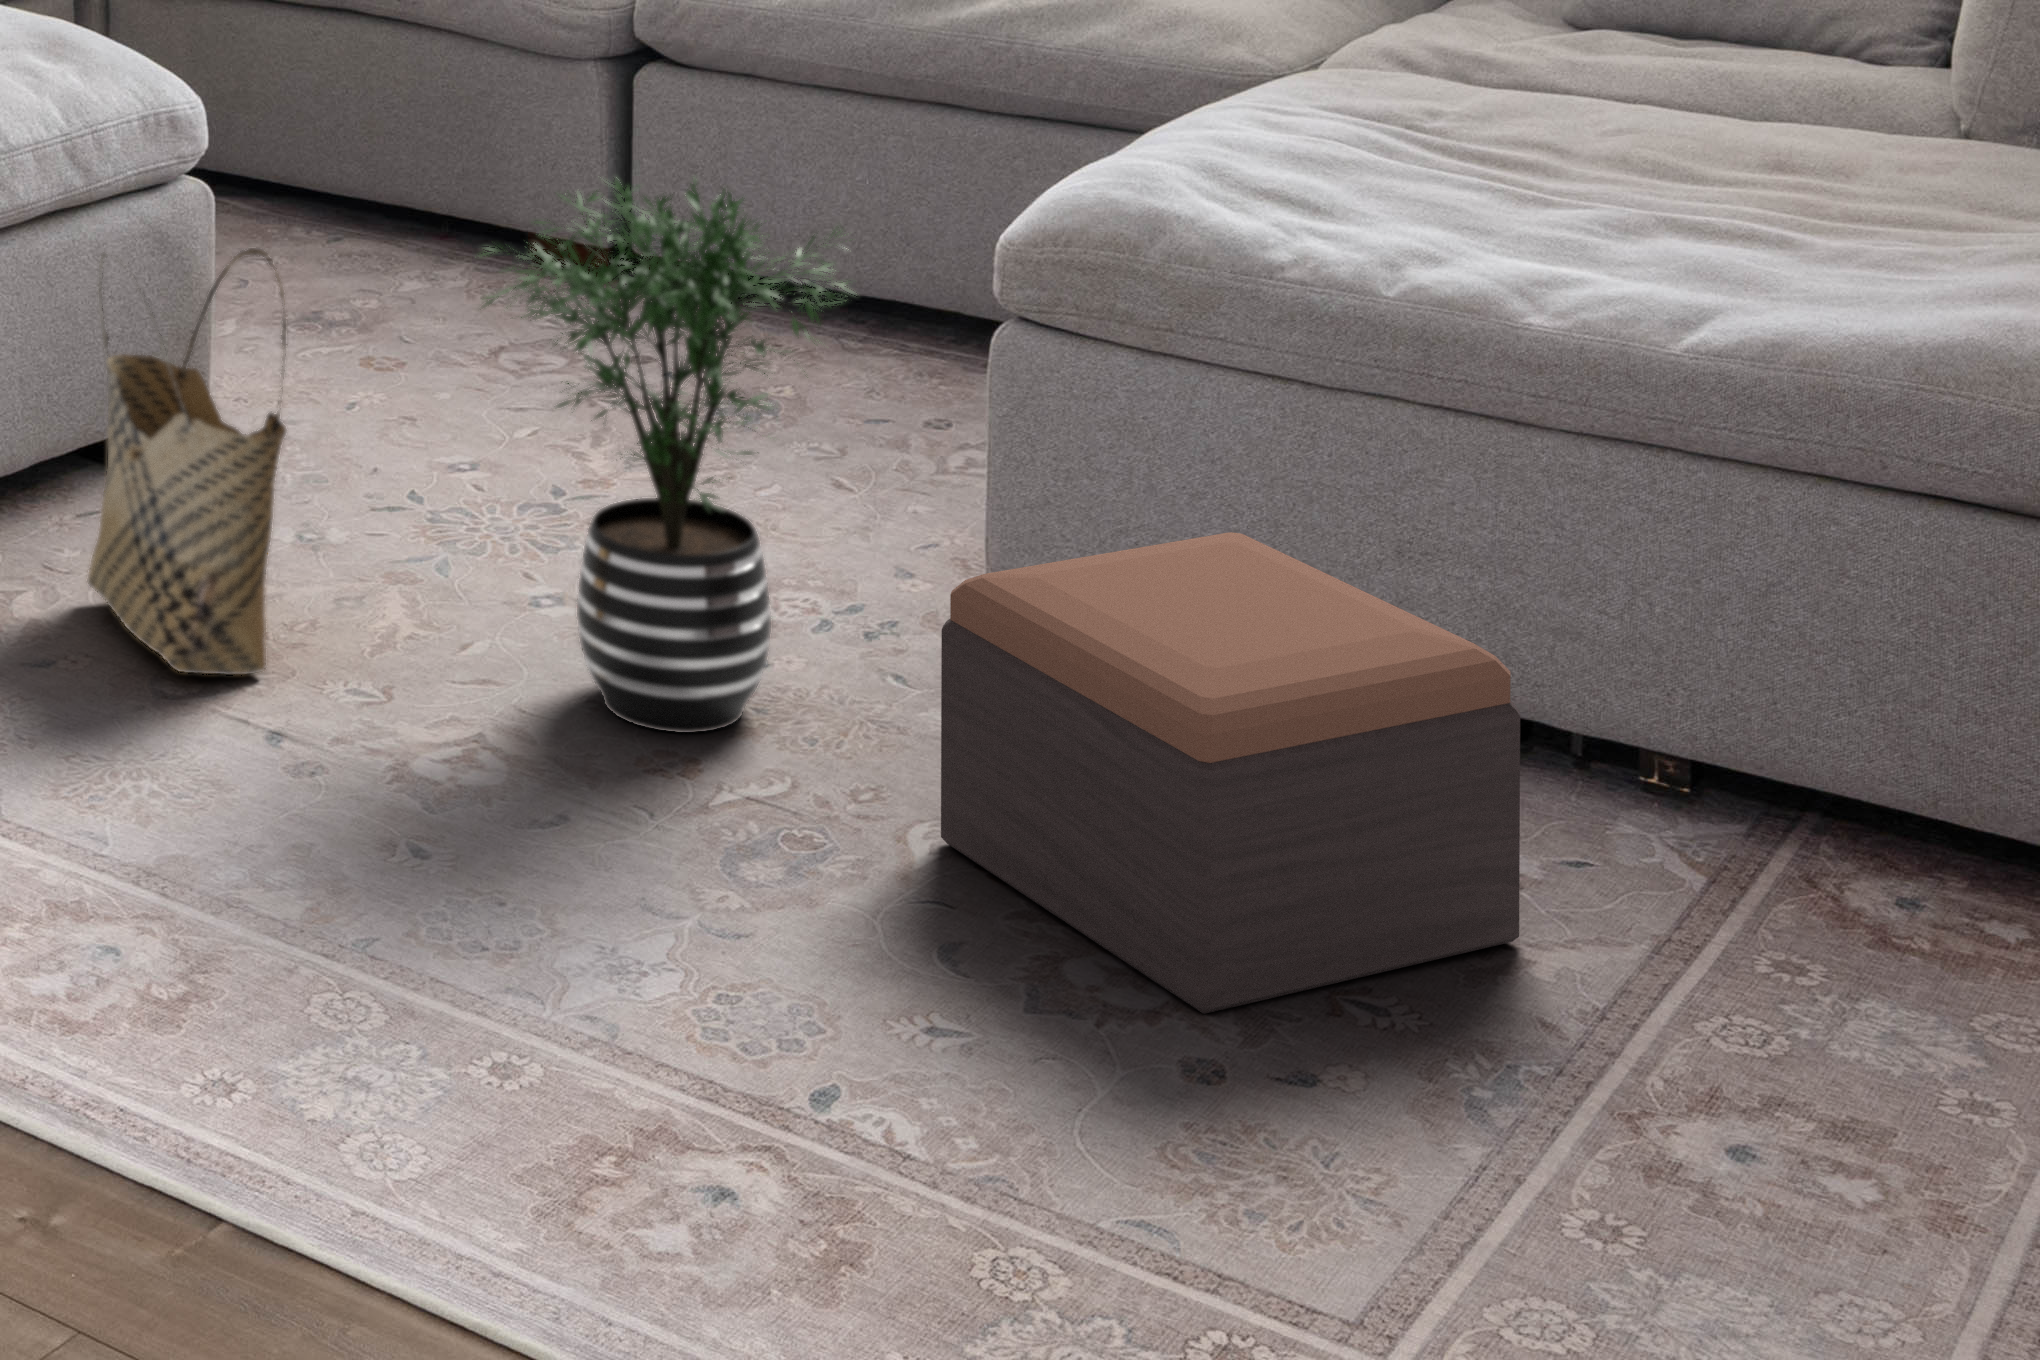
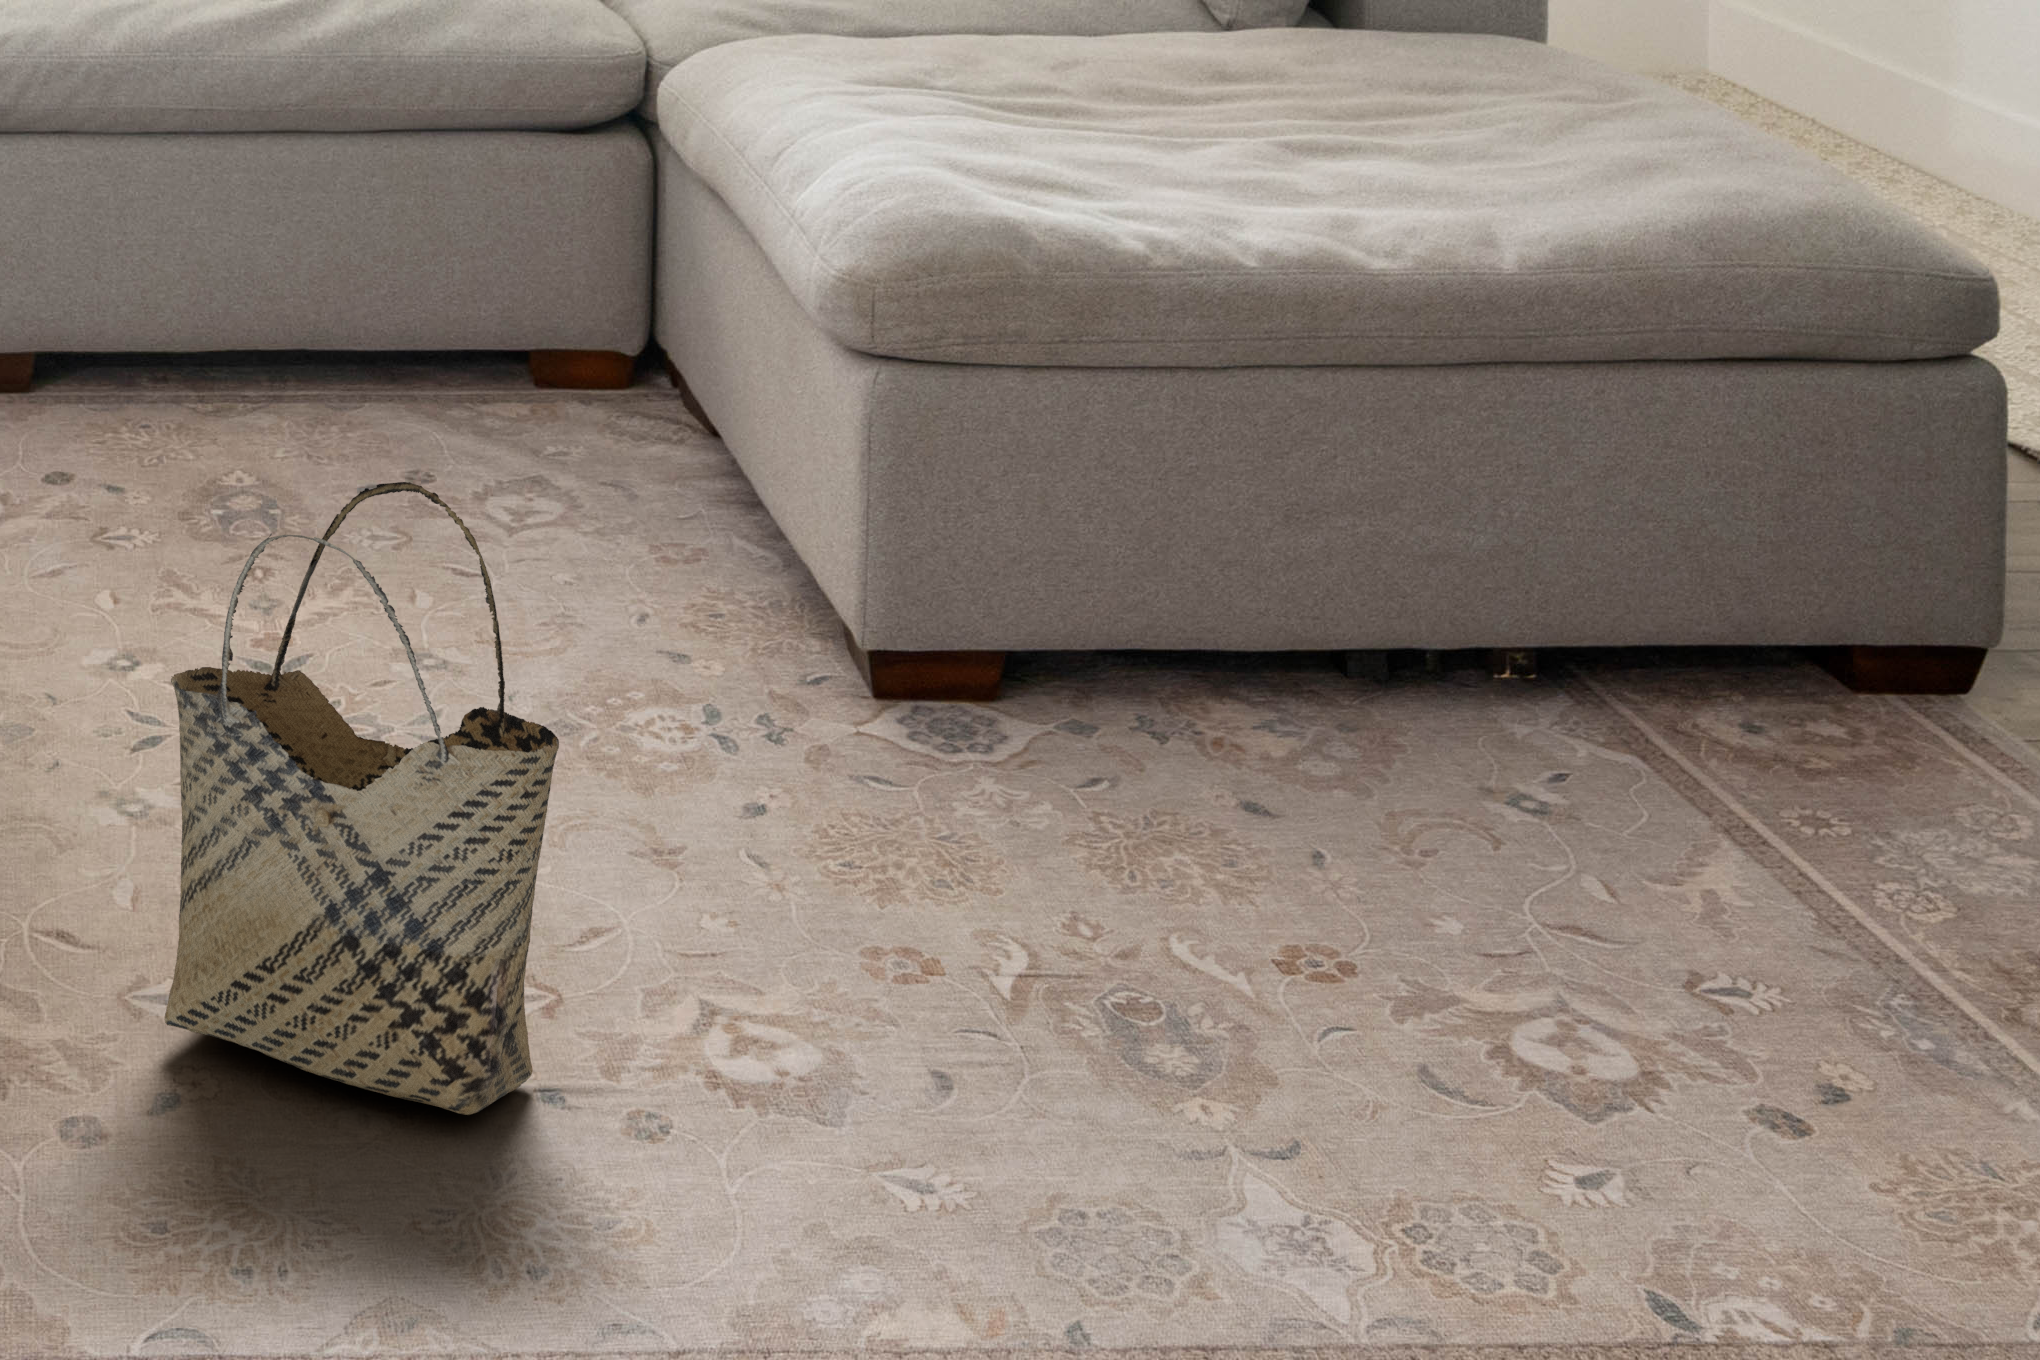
potted plant: present [483,180,851,733] -> none [696,277,1192,1001]
footstool: present [941,532,1520,1014] -> none [1442,583,1985,1158]

